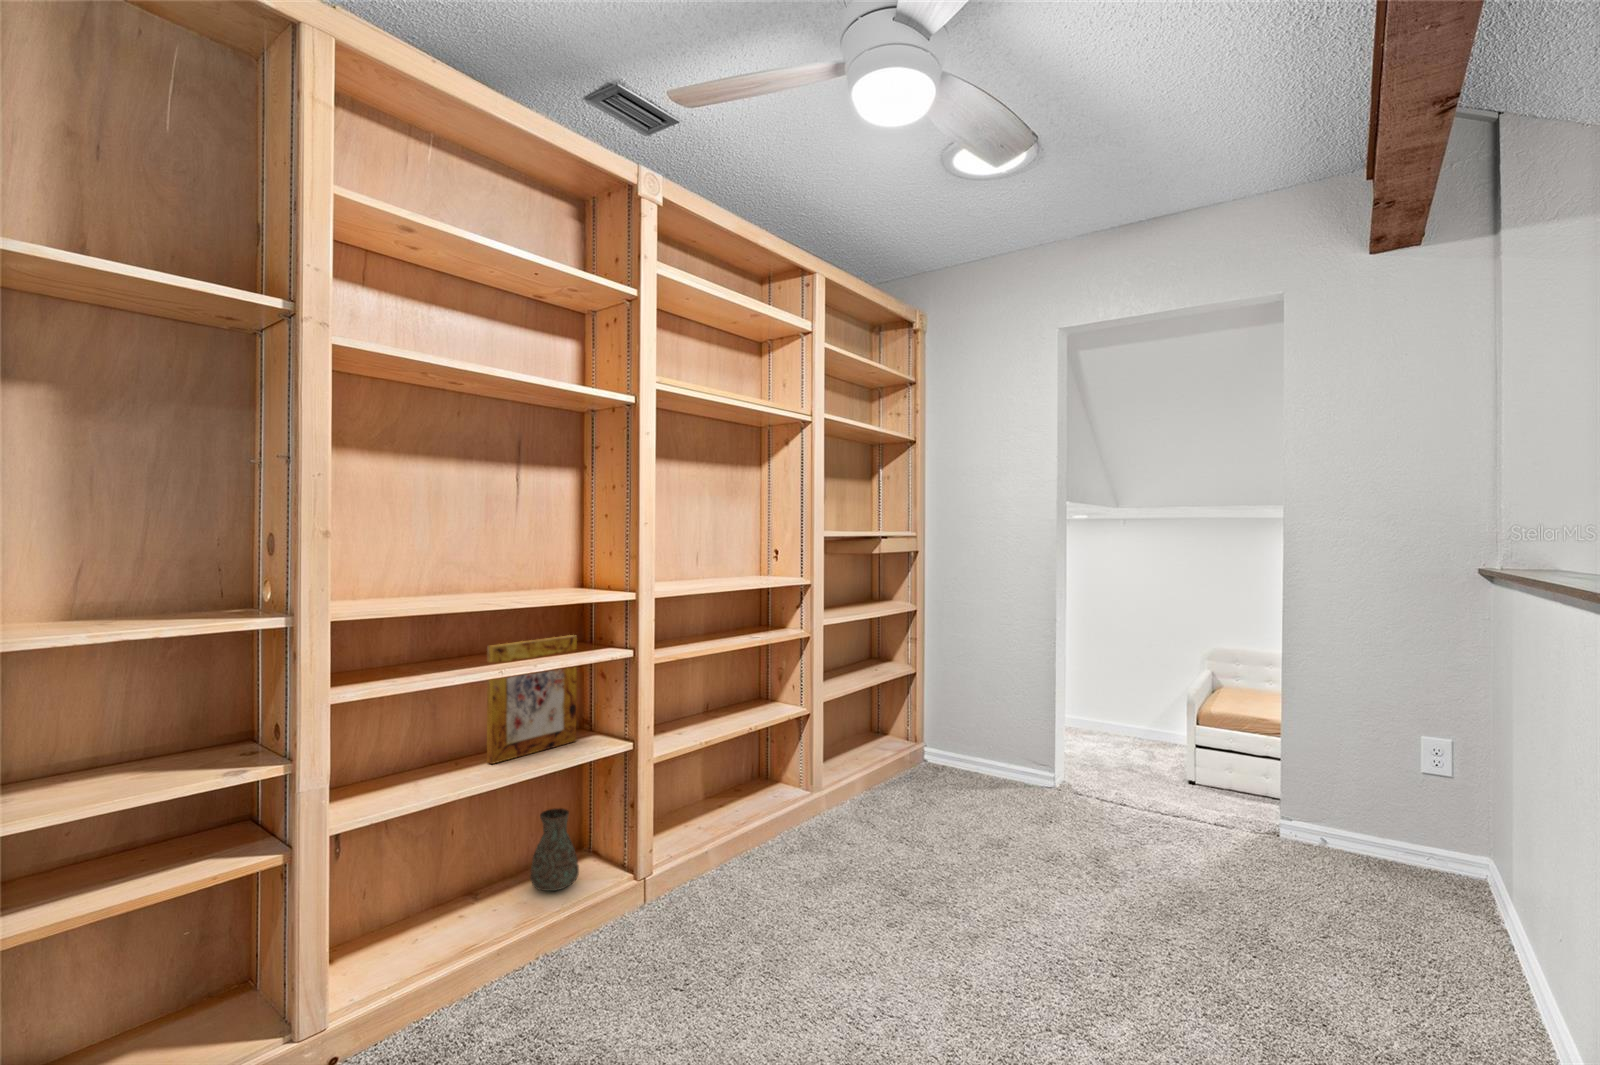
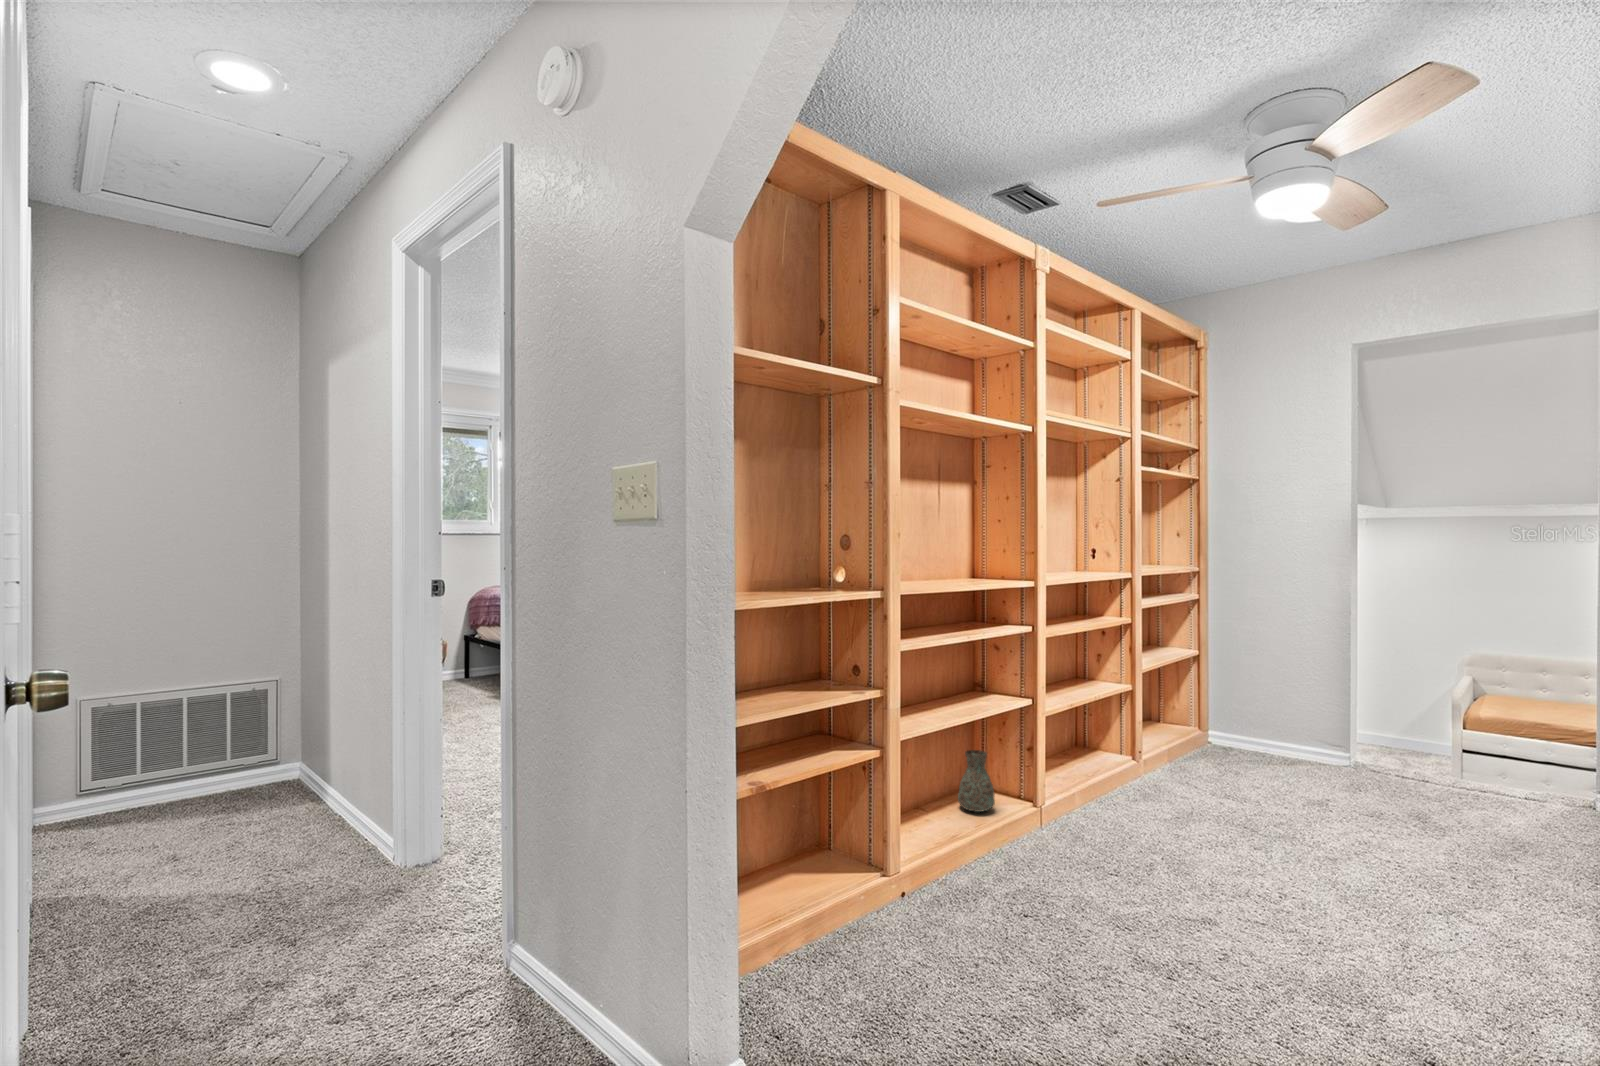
picture frame: present [487,635,577,764] -> none [939,615,986,710]

